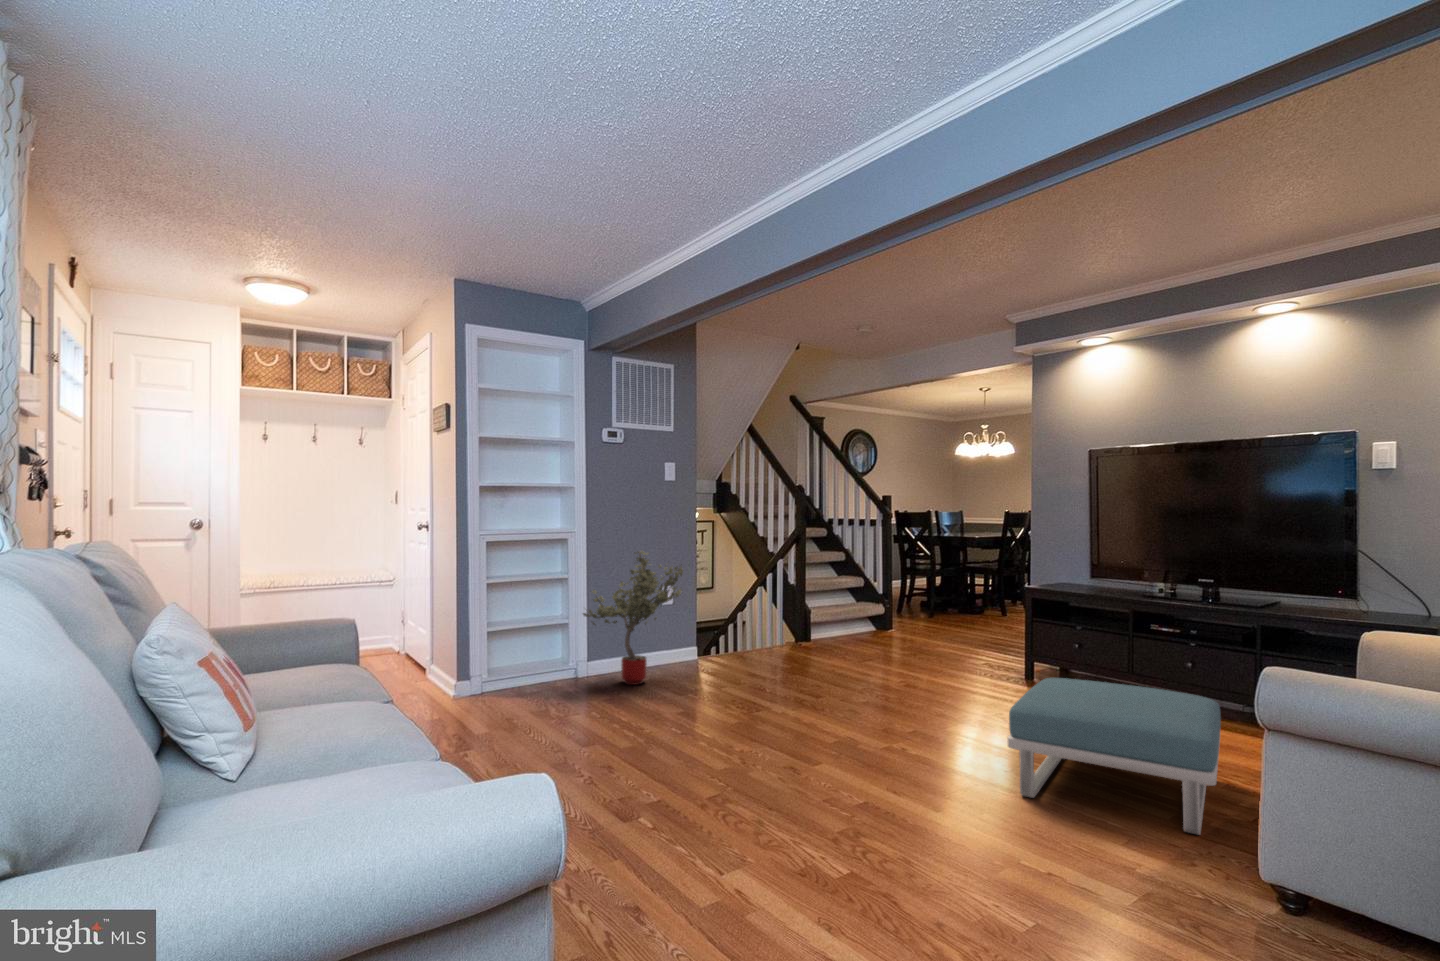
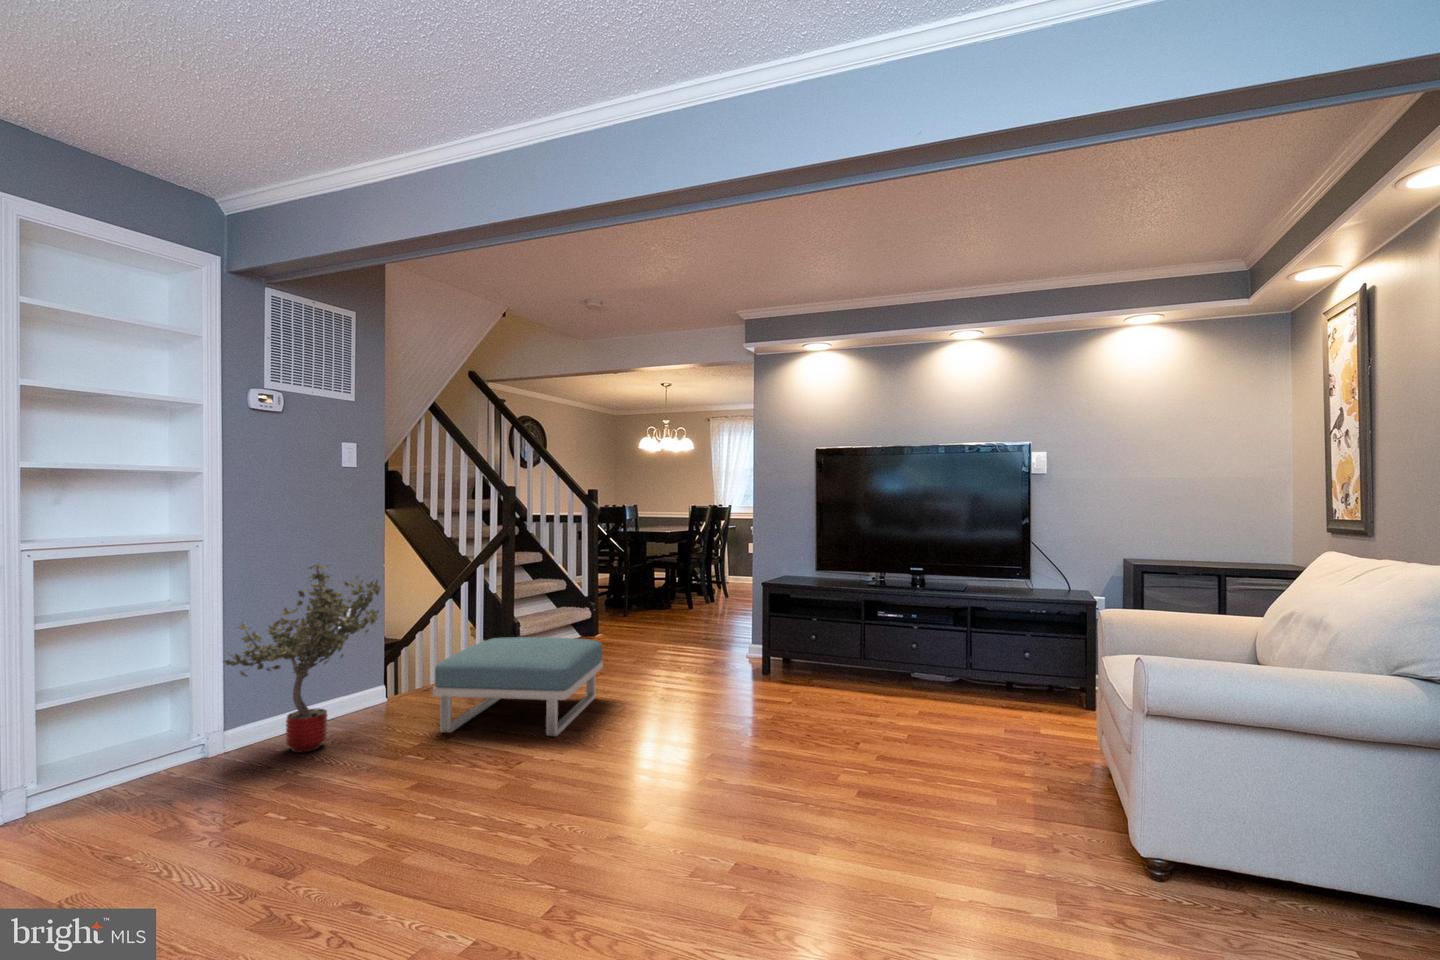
footstool: present [1008,678,1221,835] -> present [433,637,603,736]

